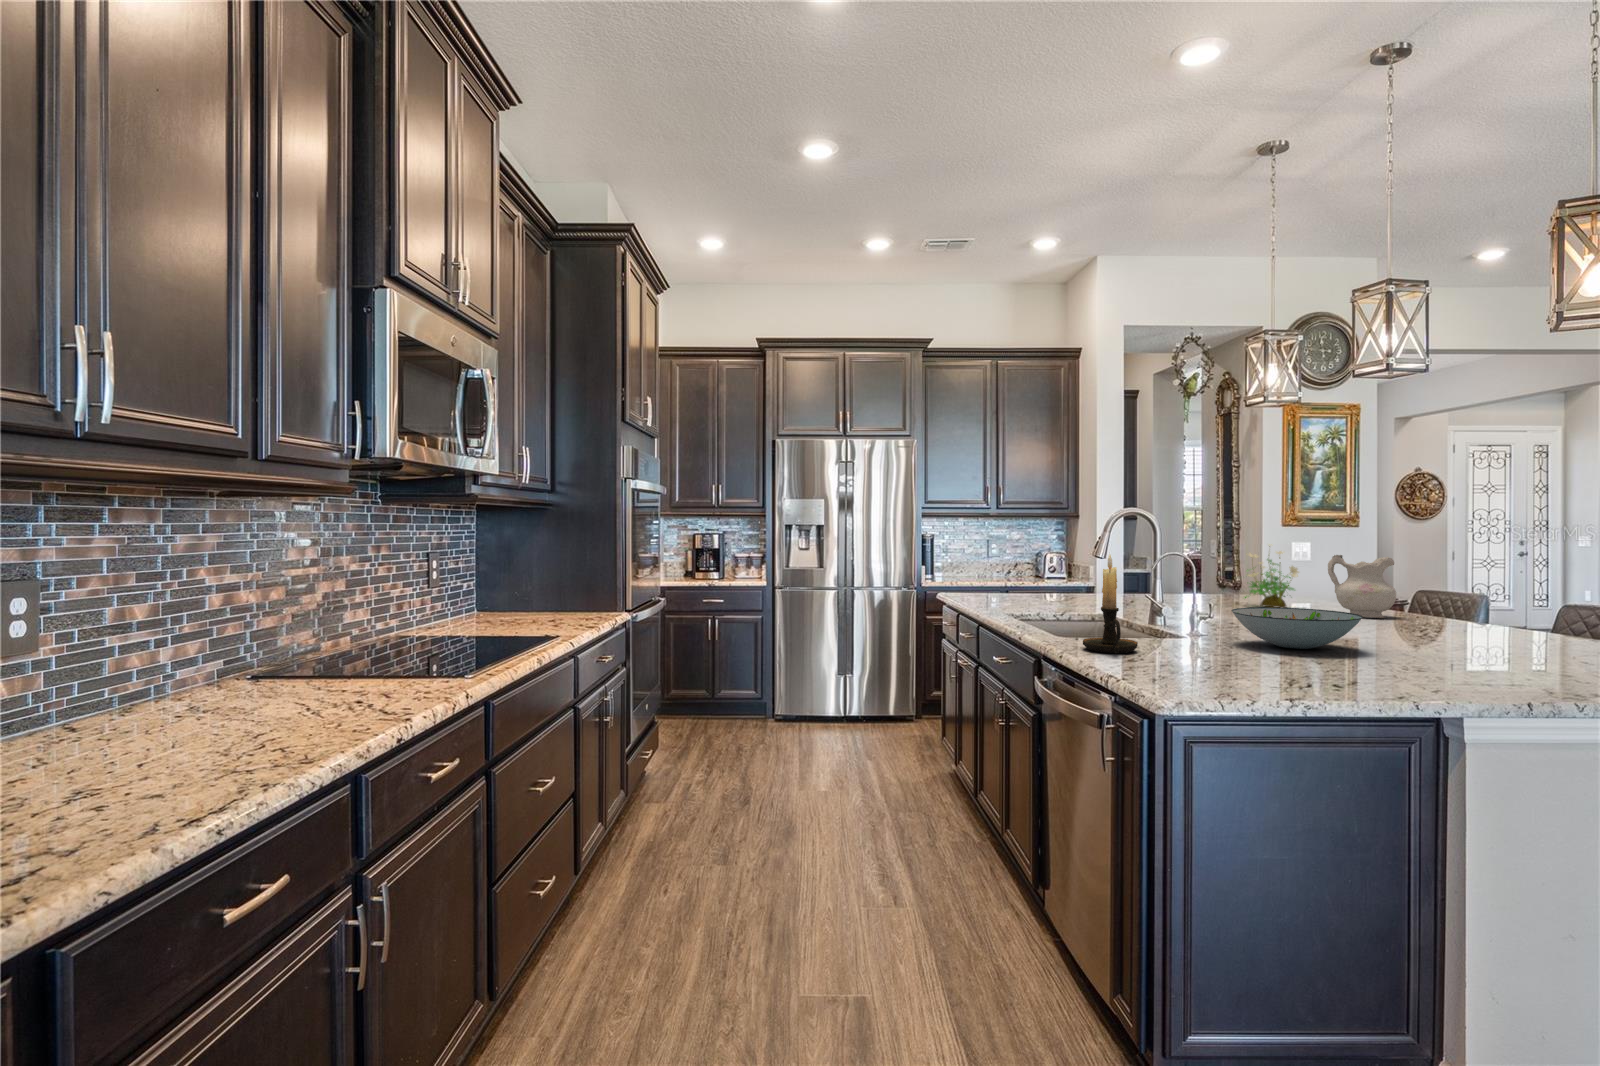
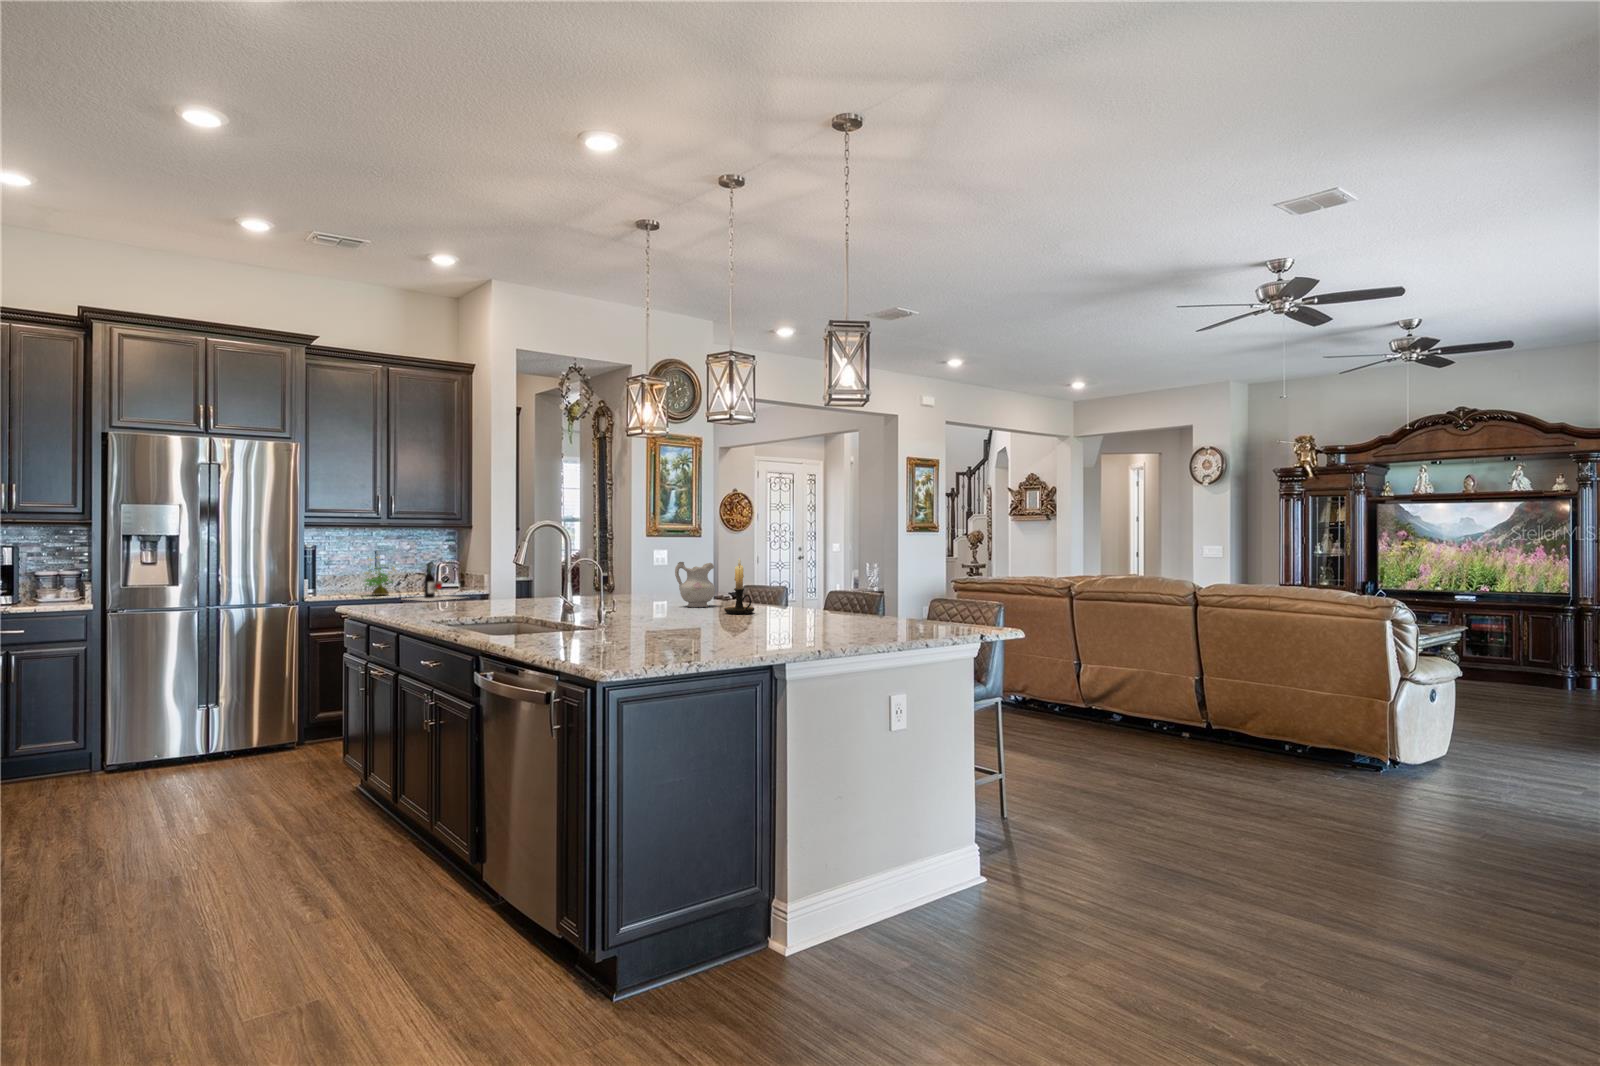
potted plant: present [1245,544,1299,607] -> present [365,557,396,595]
wine bottle: none [999,555,1069,589] -> present [407,567,459,601]
candle holder: present [1083,555,1138,654] -> present [724,558,754,614]
decorative bowl: present [1232,607,1363,649] -> none [615,601,693,628]

